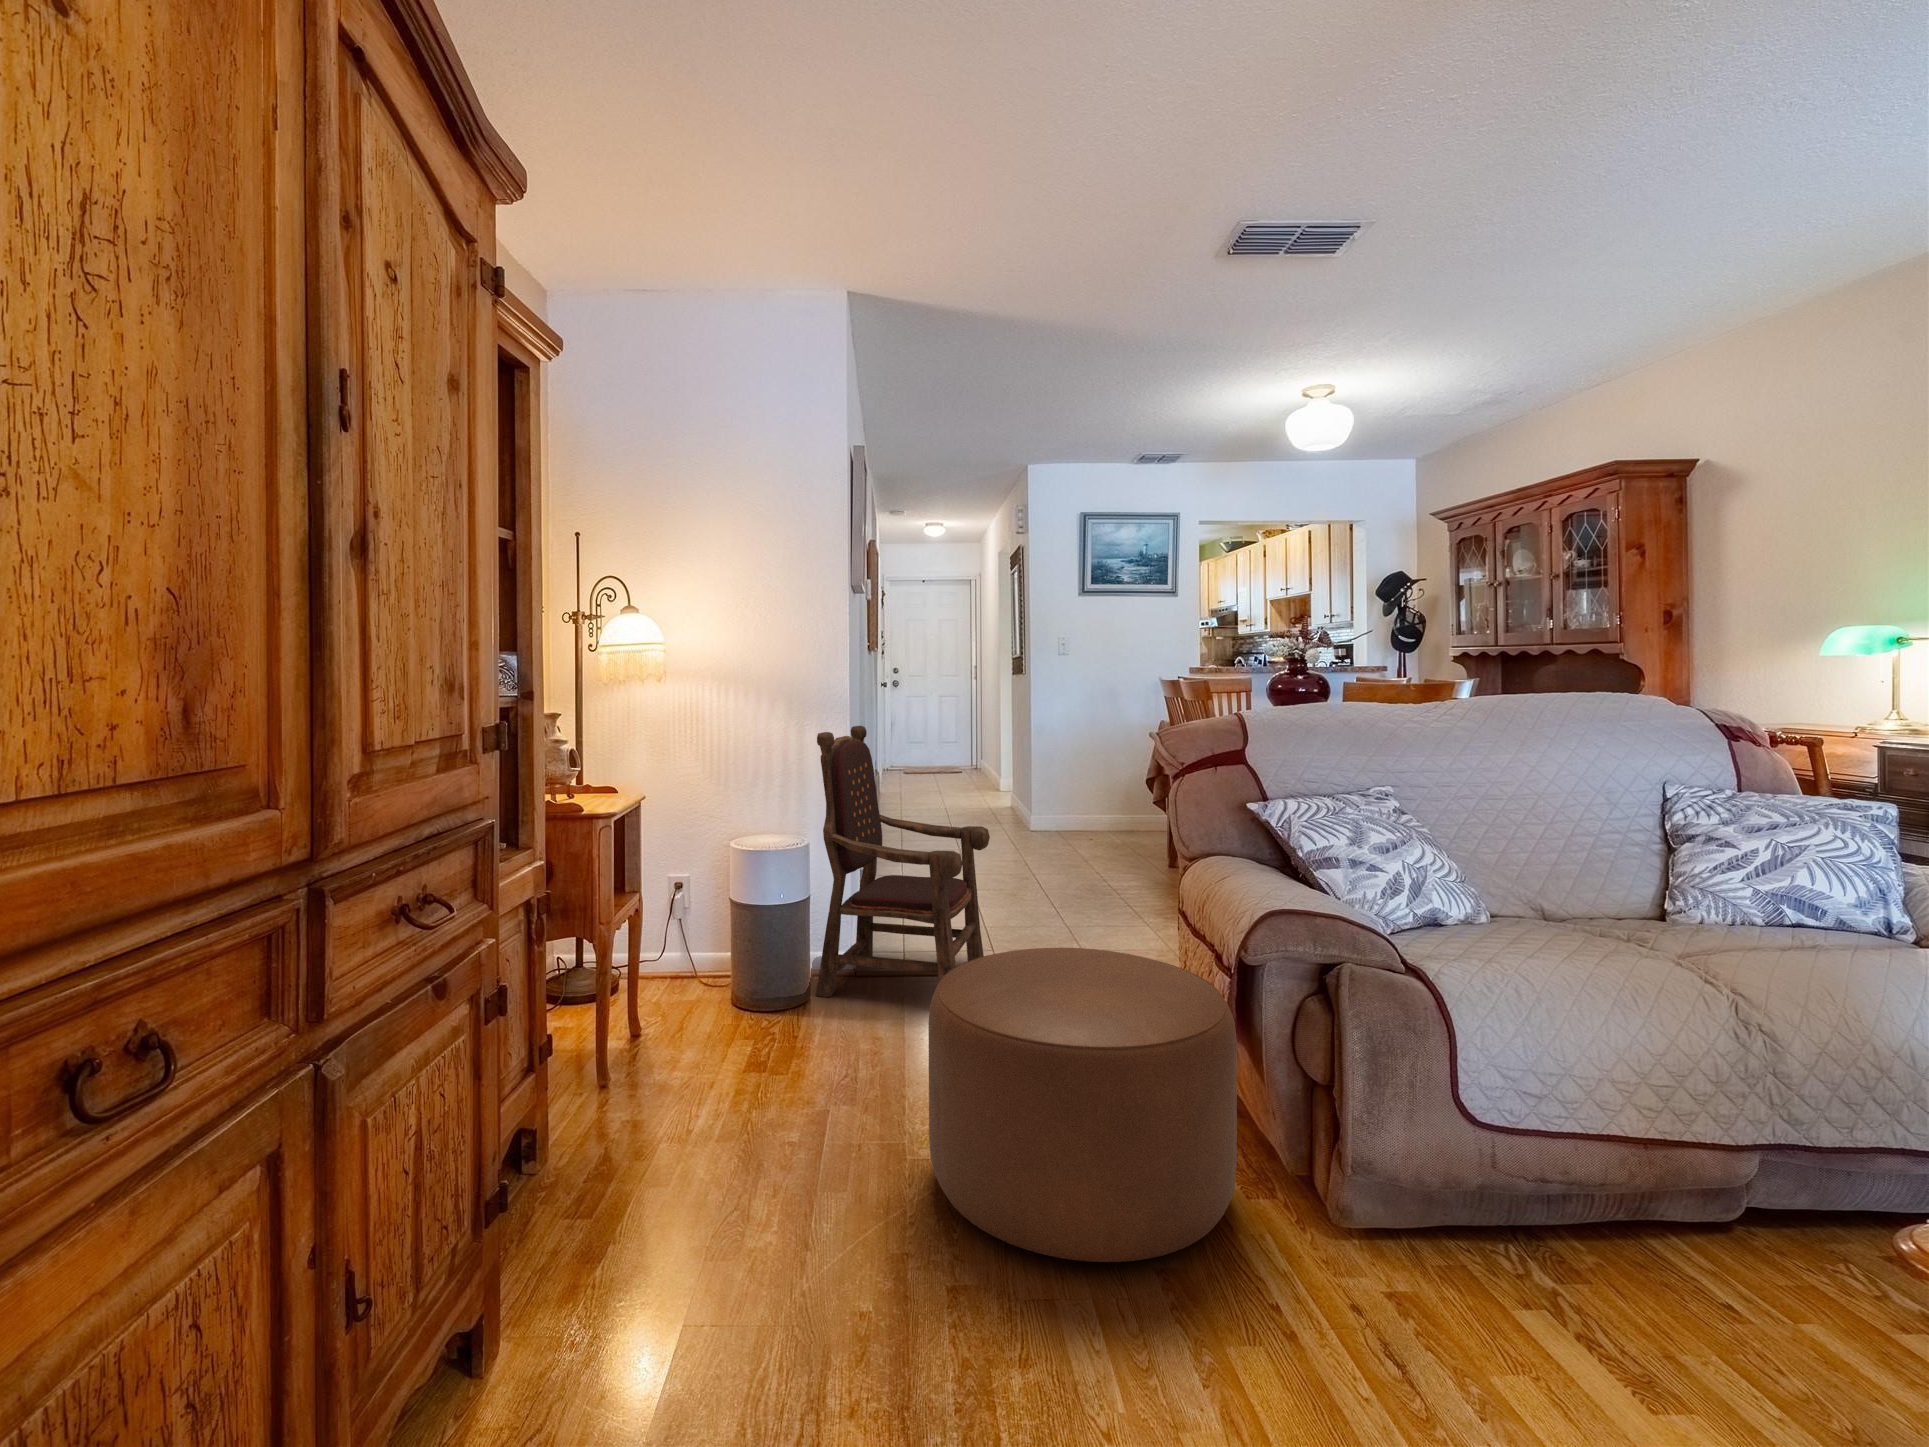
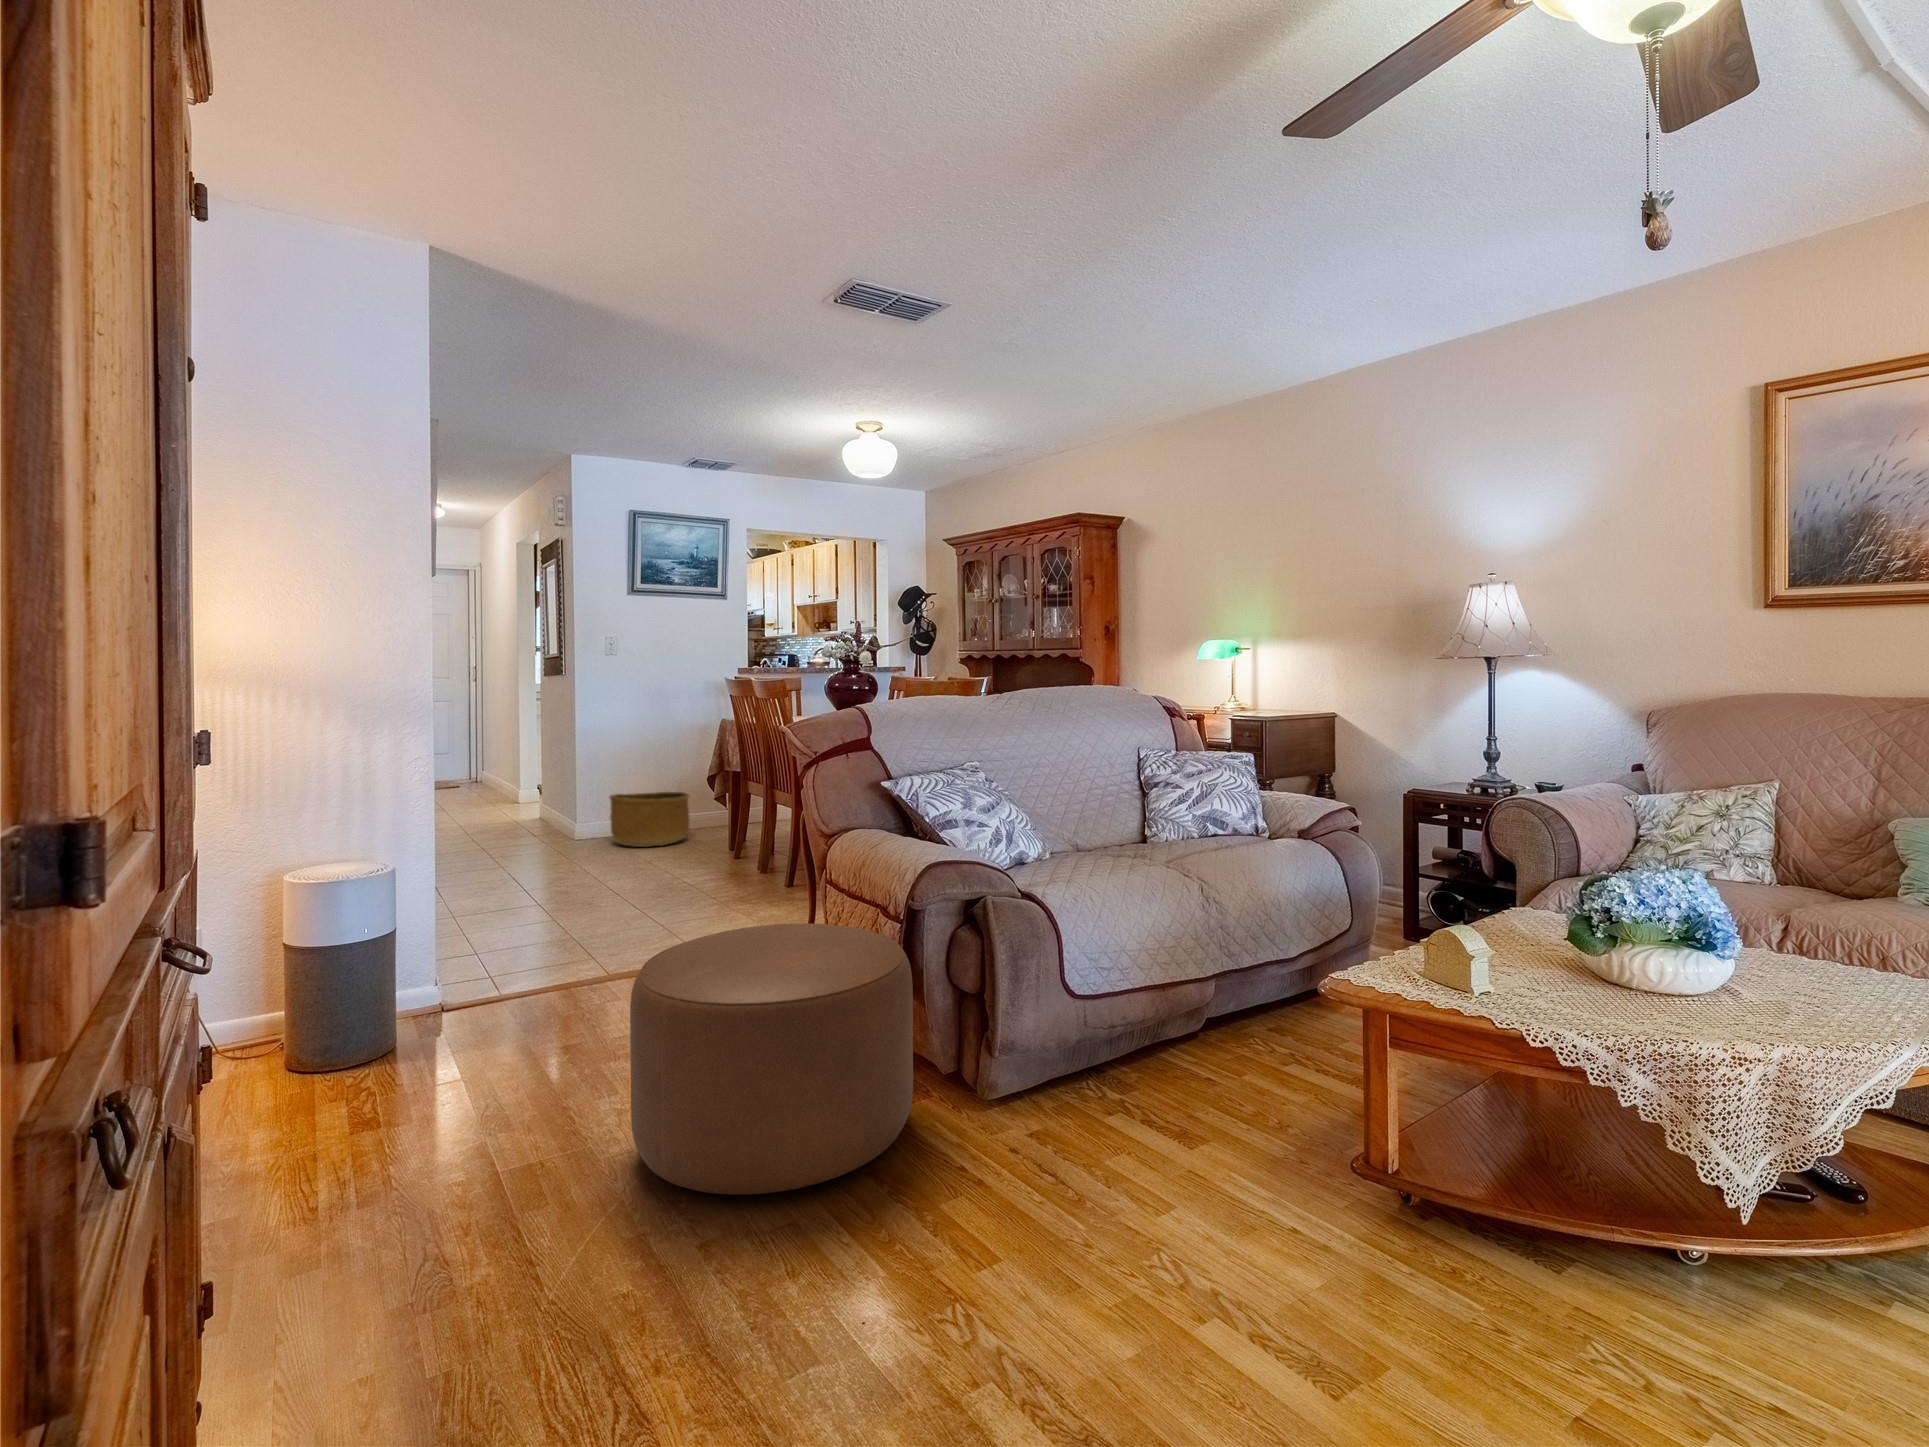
armchair: present [816,726,990,997] -> none [394,734,595,1049]
basket: none [1058,787,1133,840] -> present [610,792,689,847]

